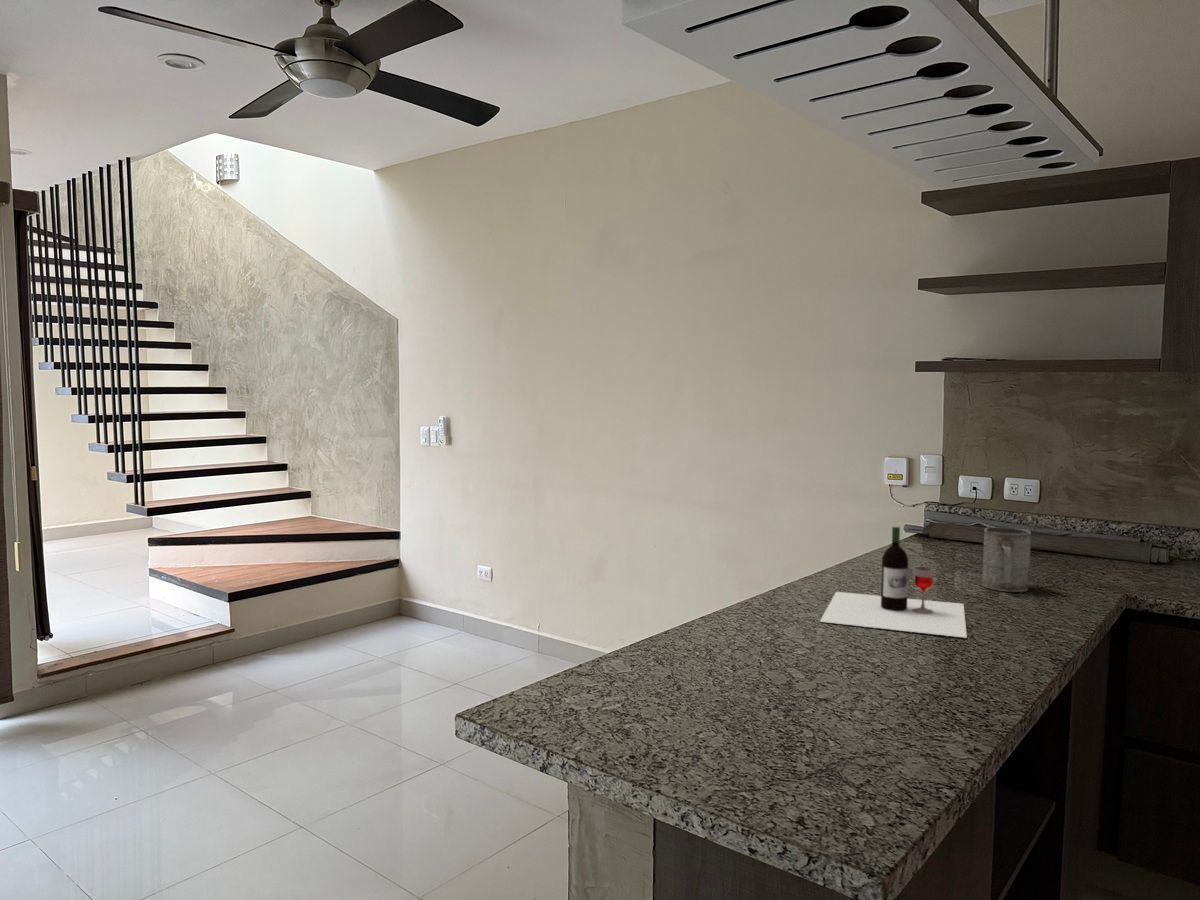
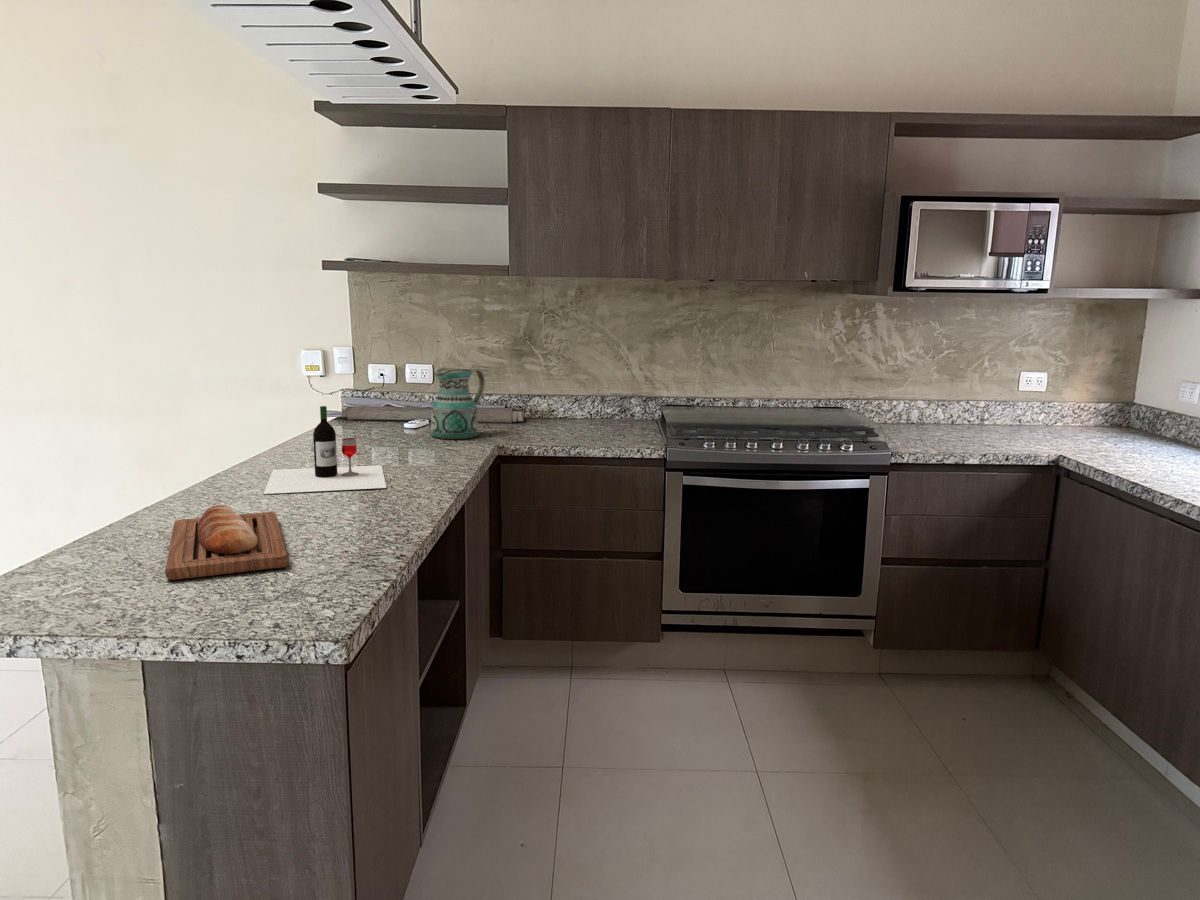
ceramic pitcher: none [1033,485,1116,580] -> present [431,366,485,439]
mug: present [982,527,1031,592] -> none [393,403,428,453]
bread loaf: none [698,633,829,731] -> present [165,505,288,580]

